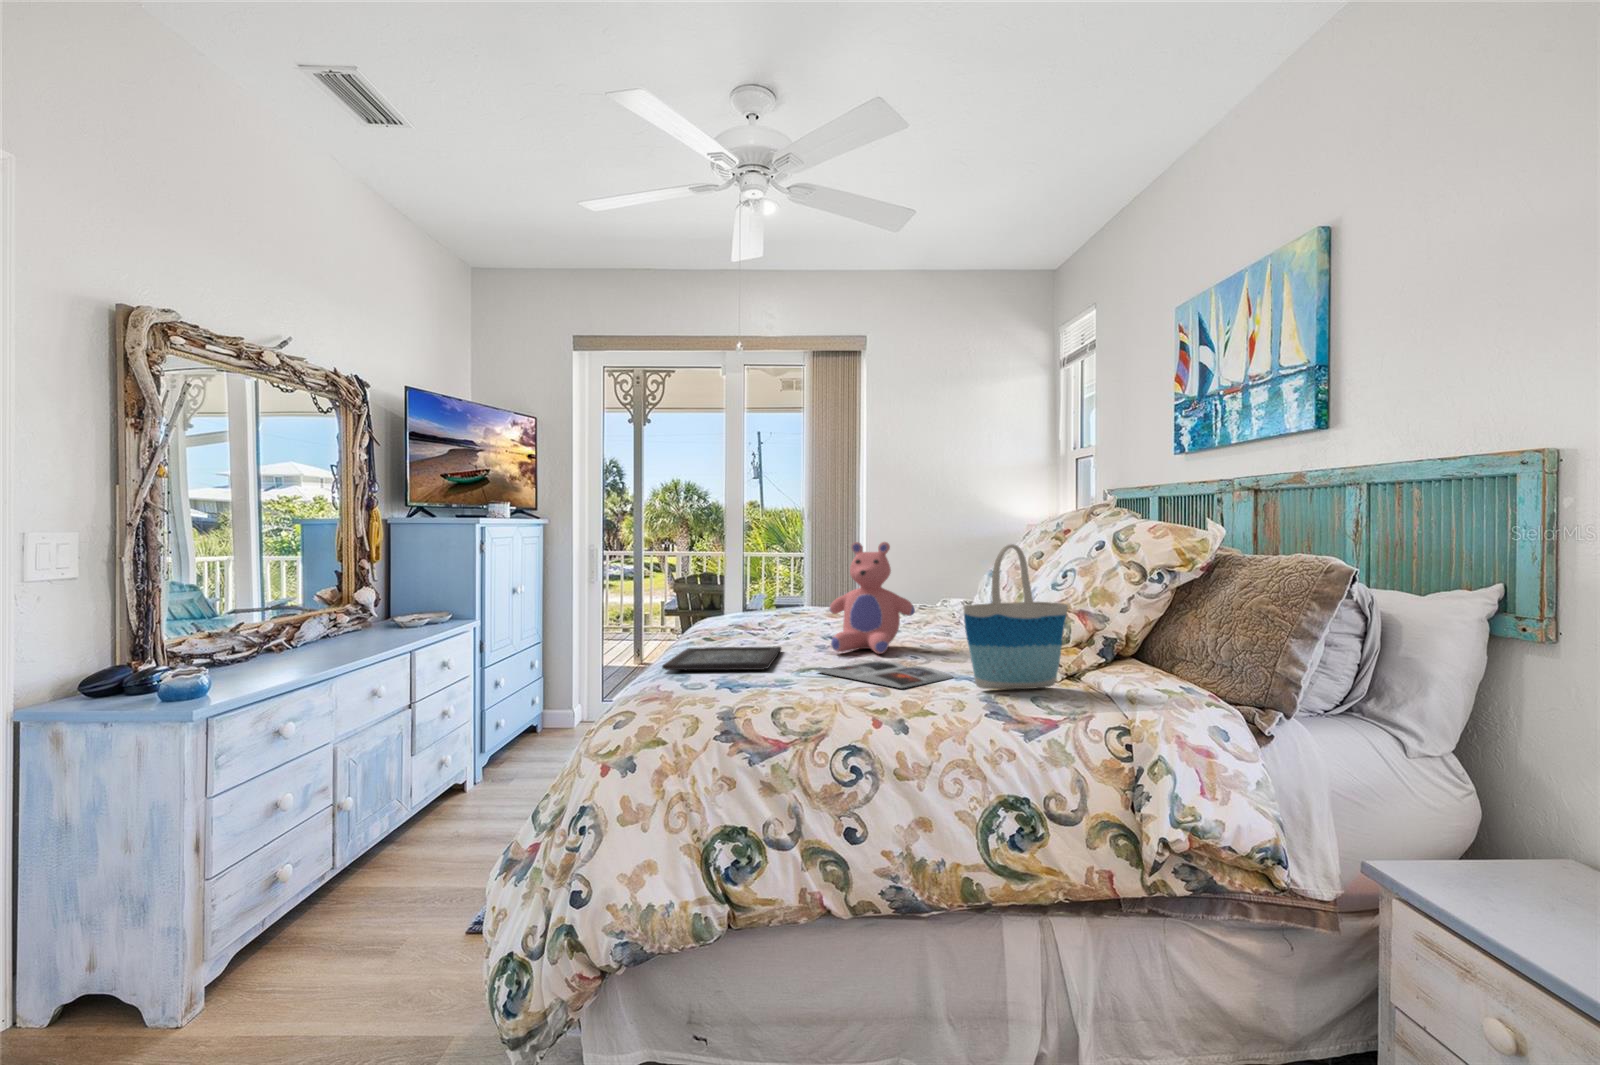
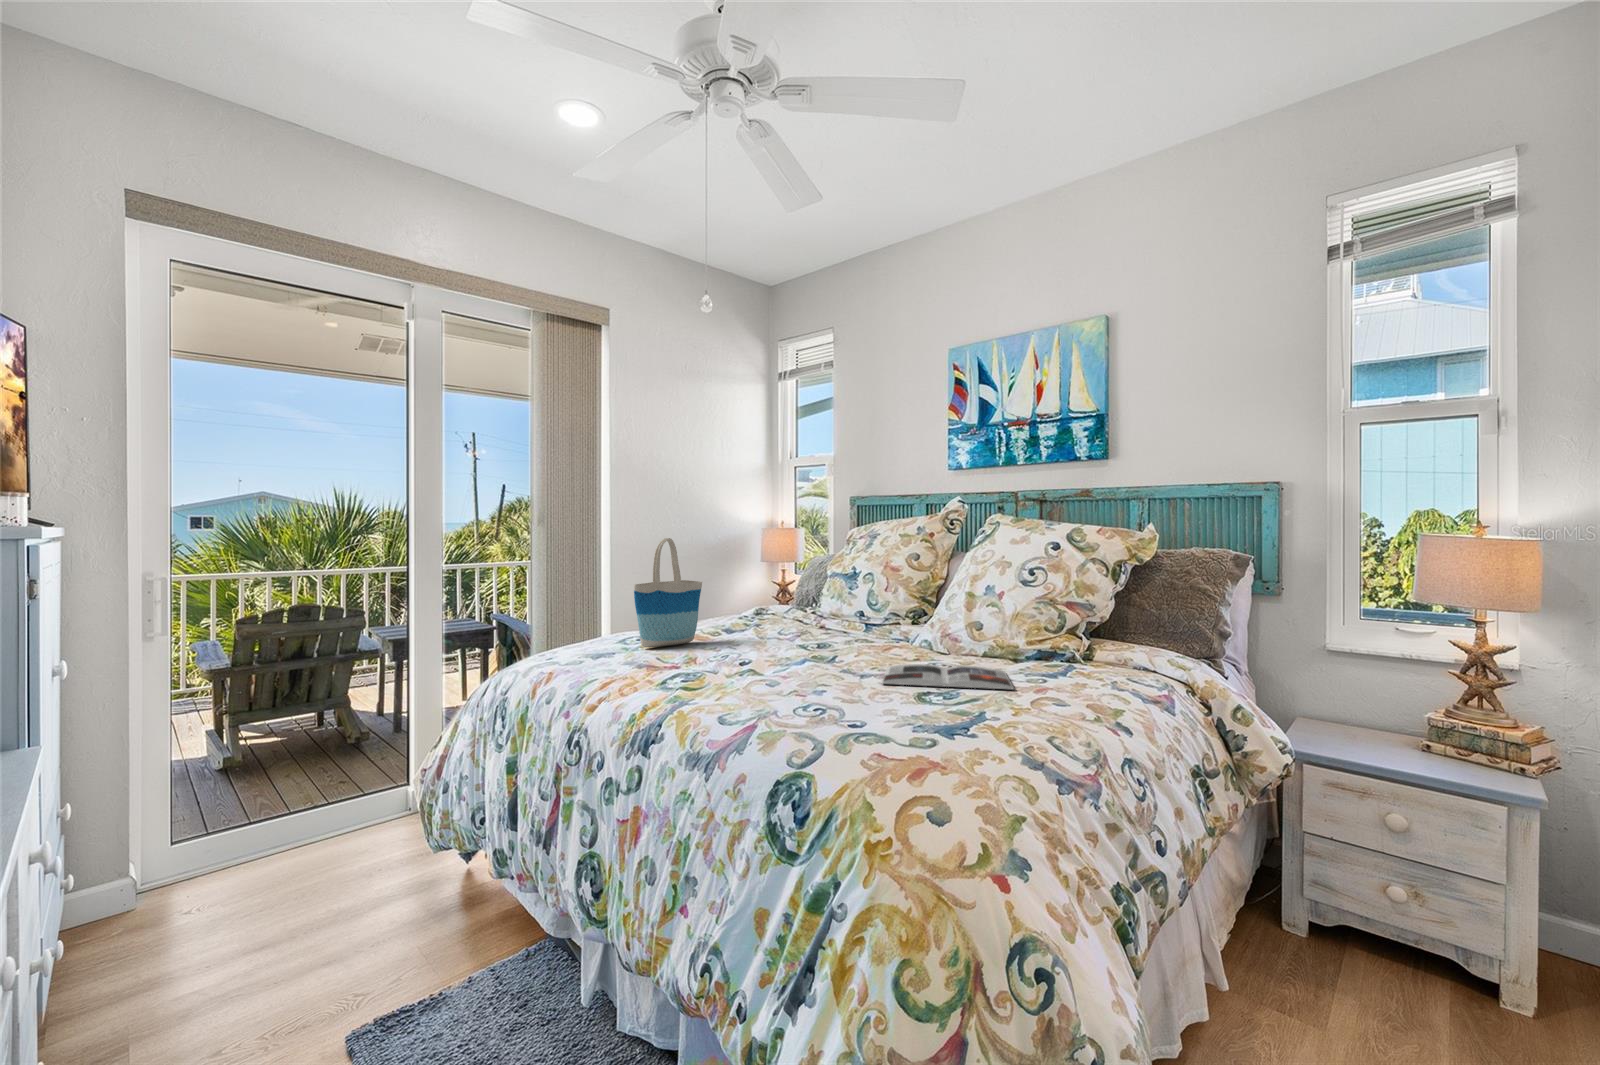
teddy bear: present [830,542,915,654] -> none [784,539,876,660]
tote bag: present [963,544,1068,689] -> present [634,538,702,647]
tray: present [662,646,781,670] -> none [653,660,829,705]

